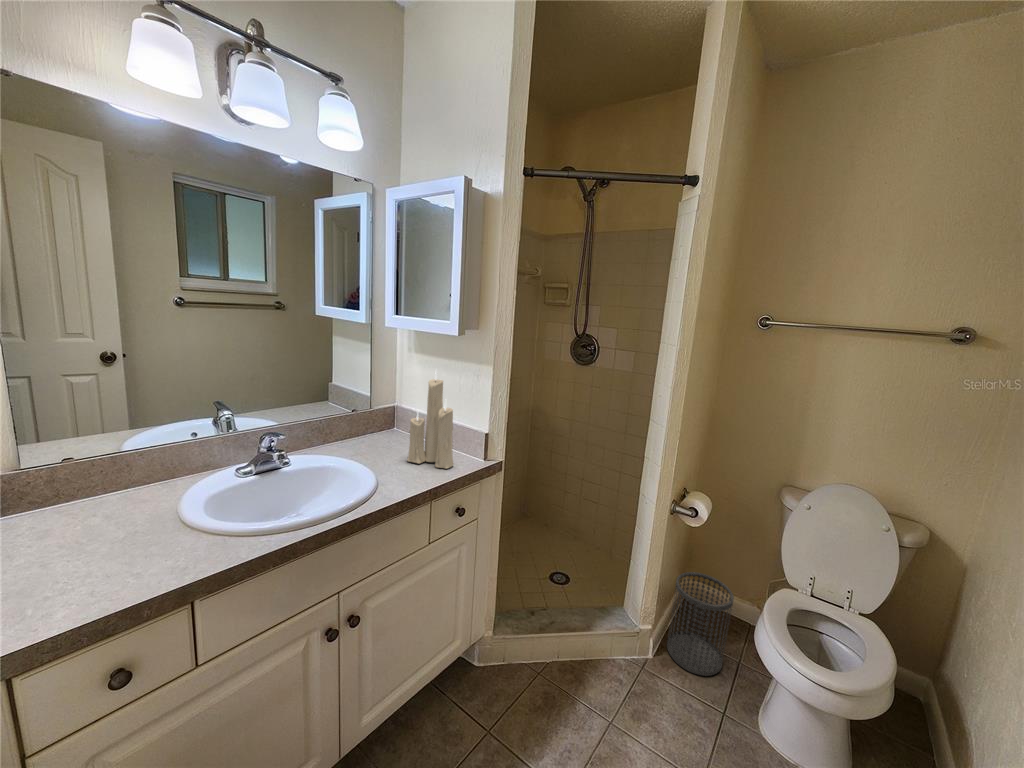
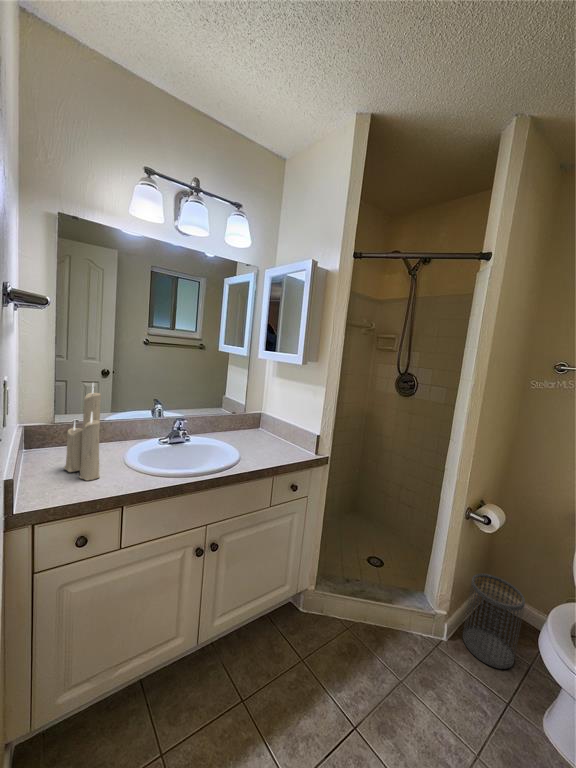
candle: present [407,371,453,469] -> present [64,387,101,480]

